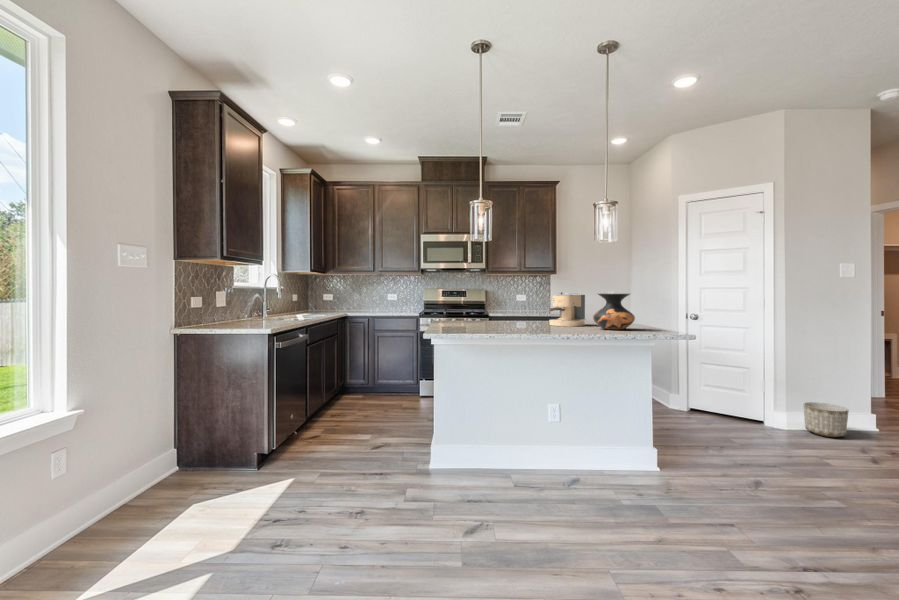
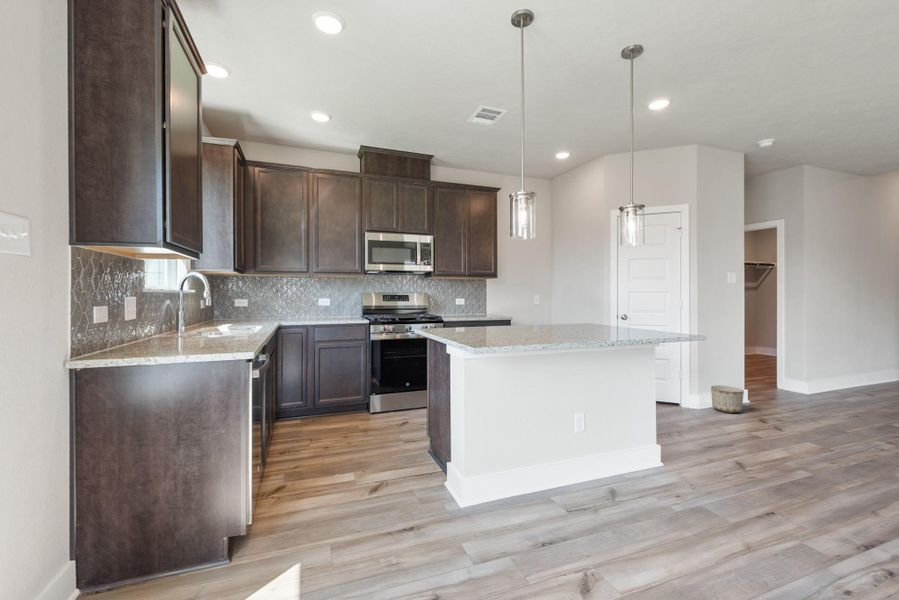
coffee maker: present [549,292,586,327] -> none [547,298,580,332]
vase: present [593,294,635,330] -> none [606,299,648,335]

